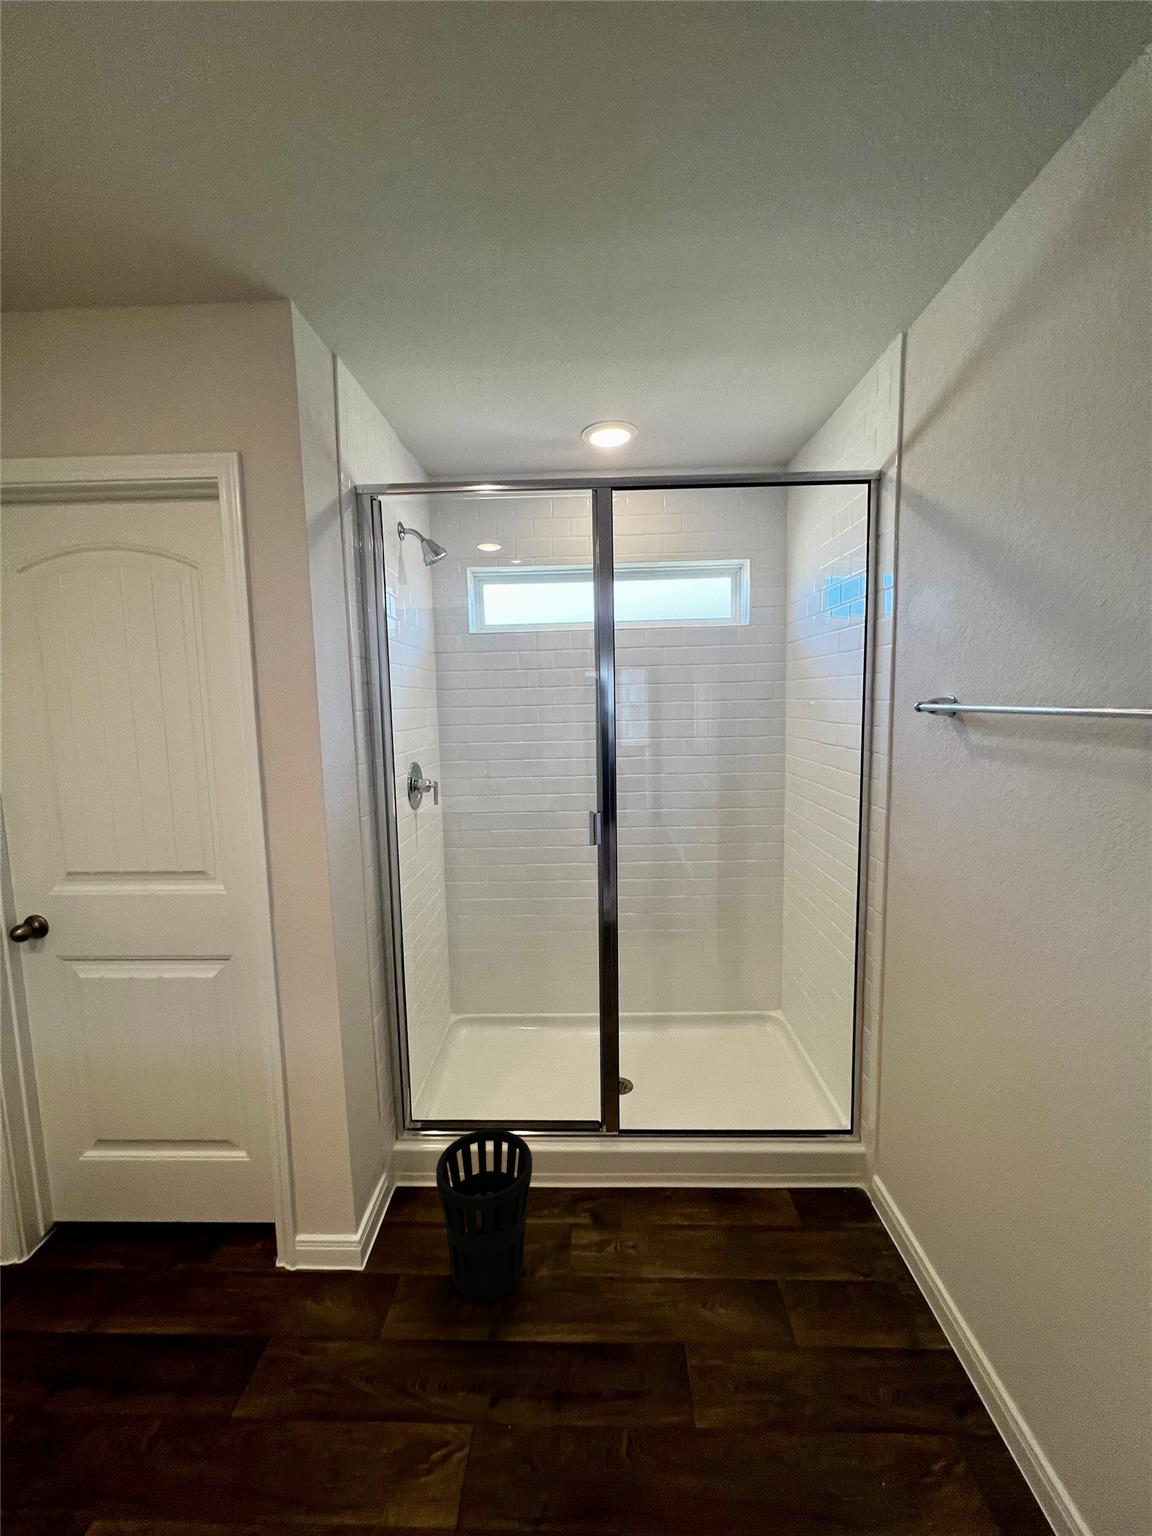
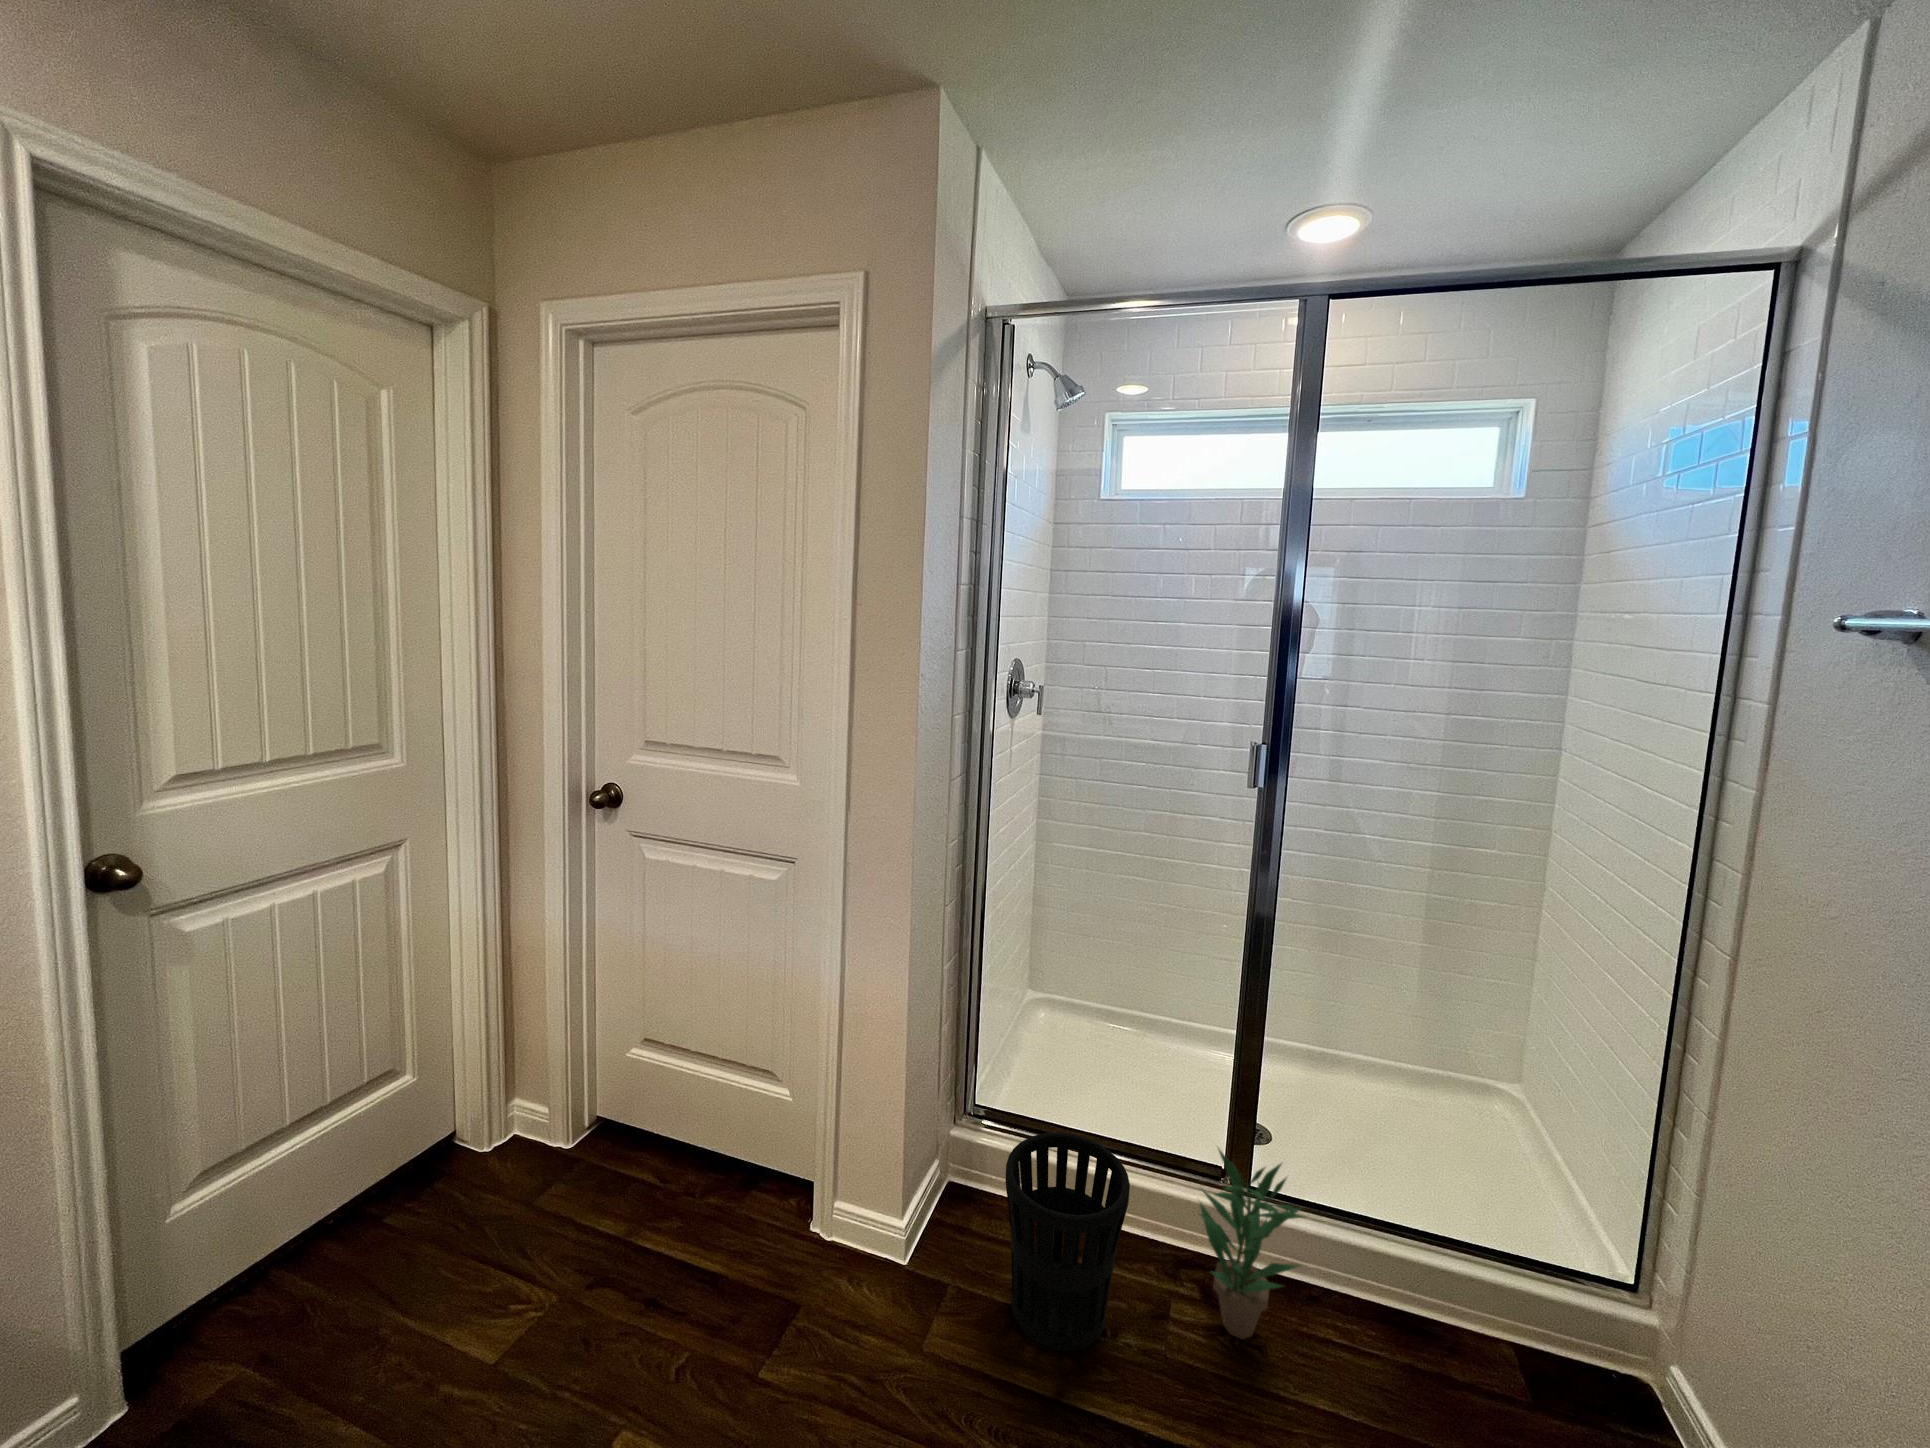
potted plant: none [581,1111,656,1244] -> present [1200,1150,1302,1339]

